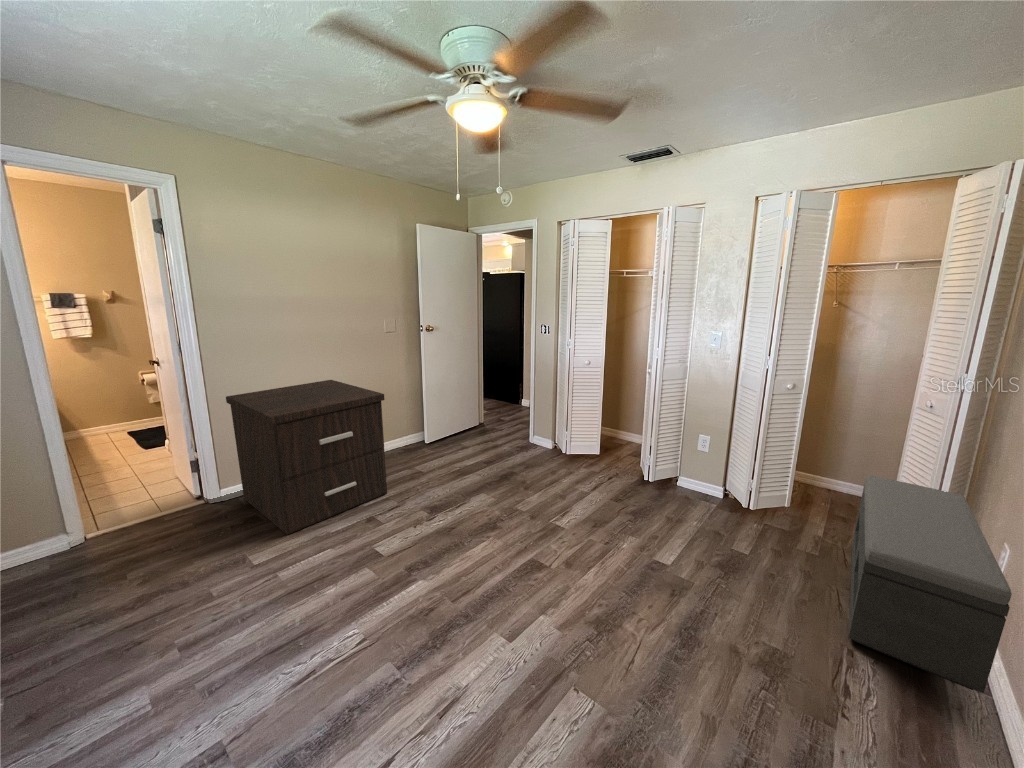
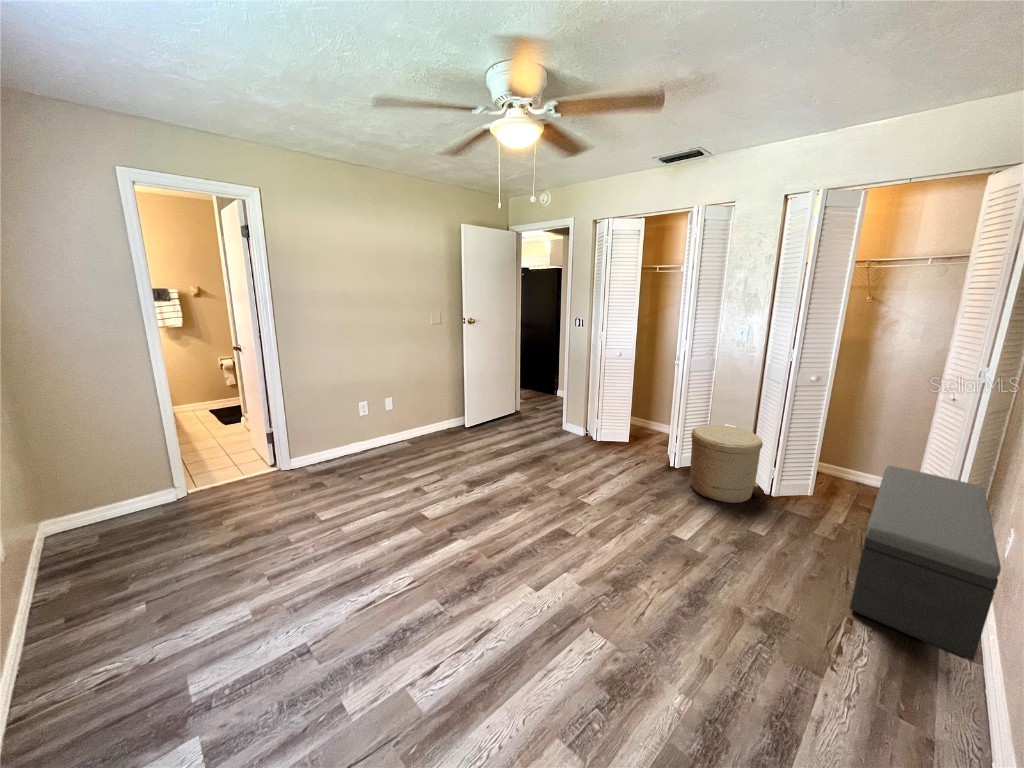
nightstand: present [226,380,387,535] -> none [297,366,431,498]
woven basket: none [666,436,740,518] -> present [690,425,763,503]

